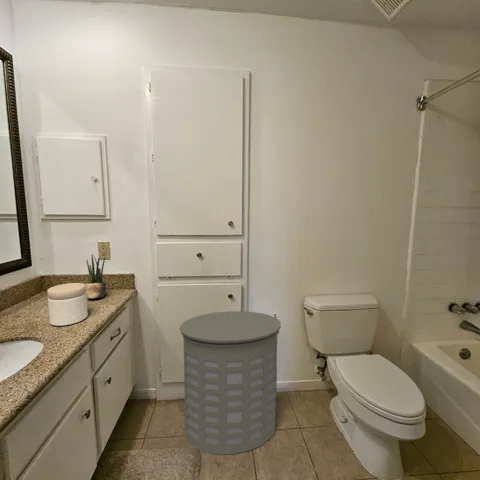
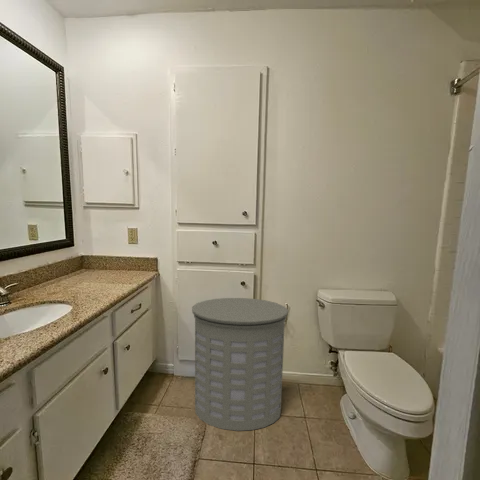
potted plant: present [86,255,106,298] -> none [114,237,132,276]
jar: present [47,283,88,326] -> none [80,260,112,294]

